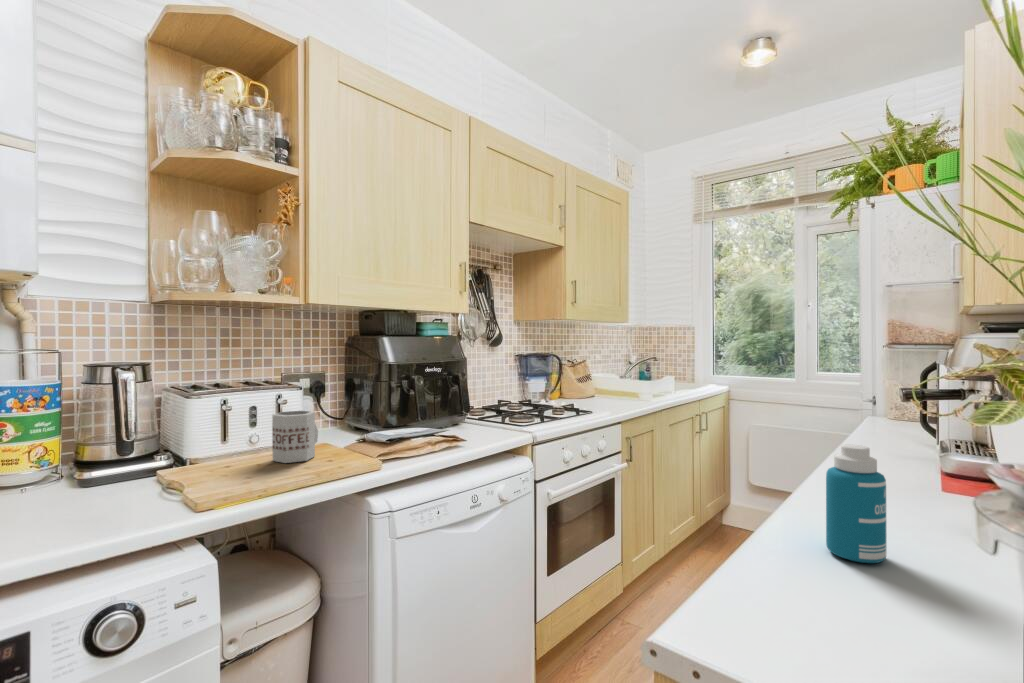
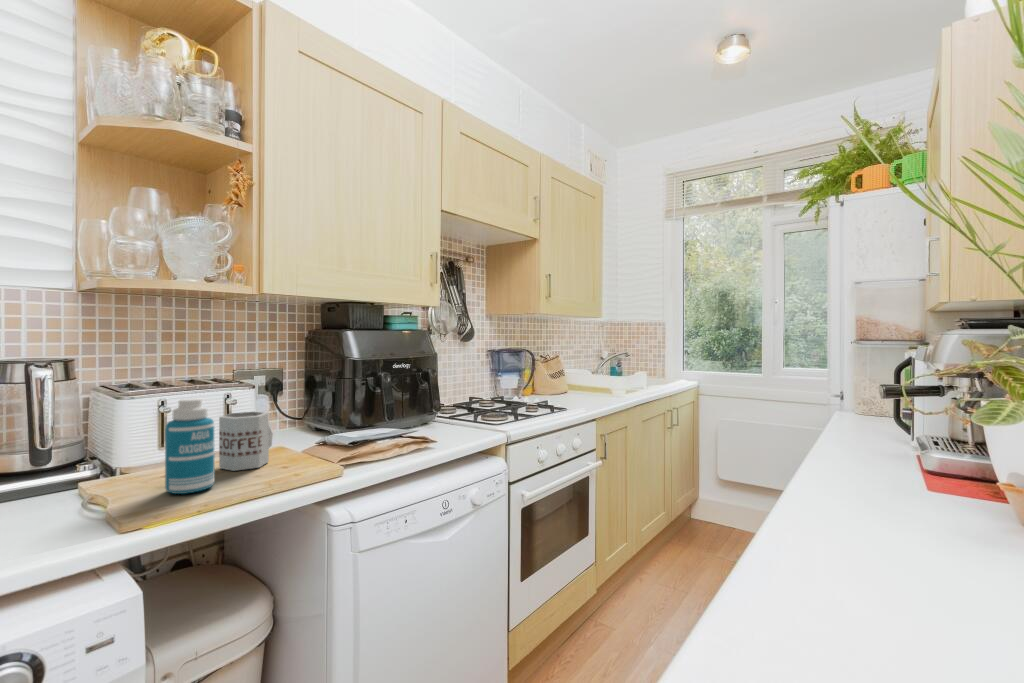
bottle: present [826,444,887,563] -> present [165,398,214,494]

